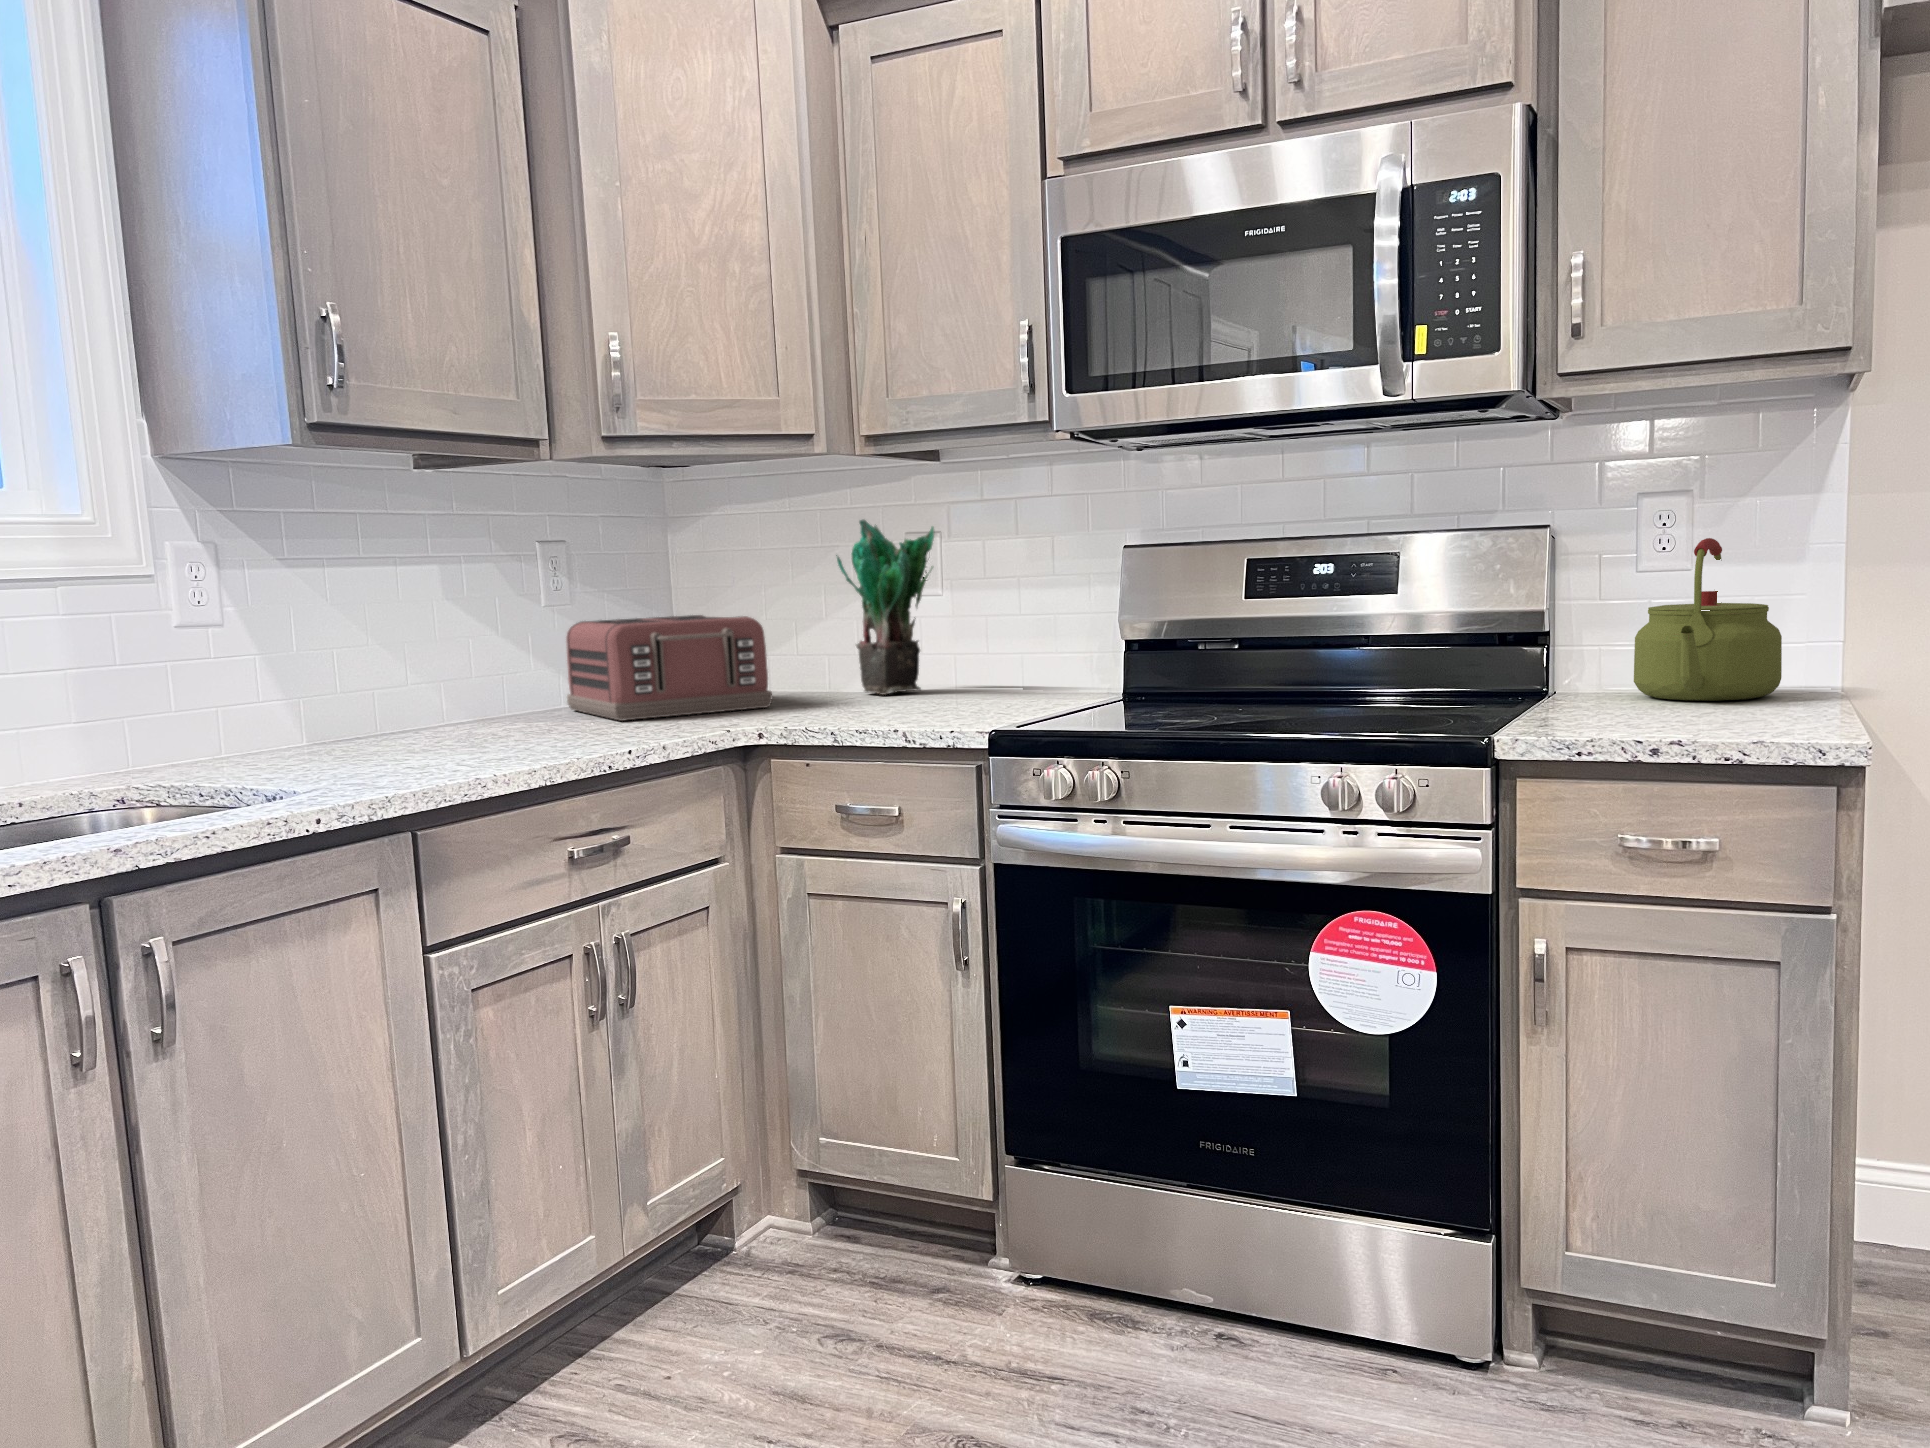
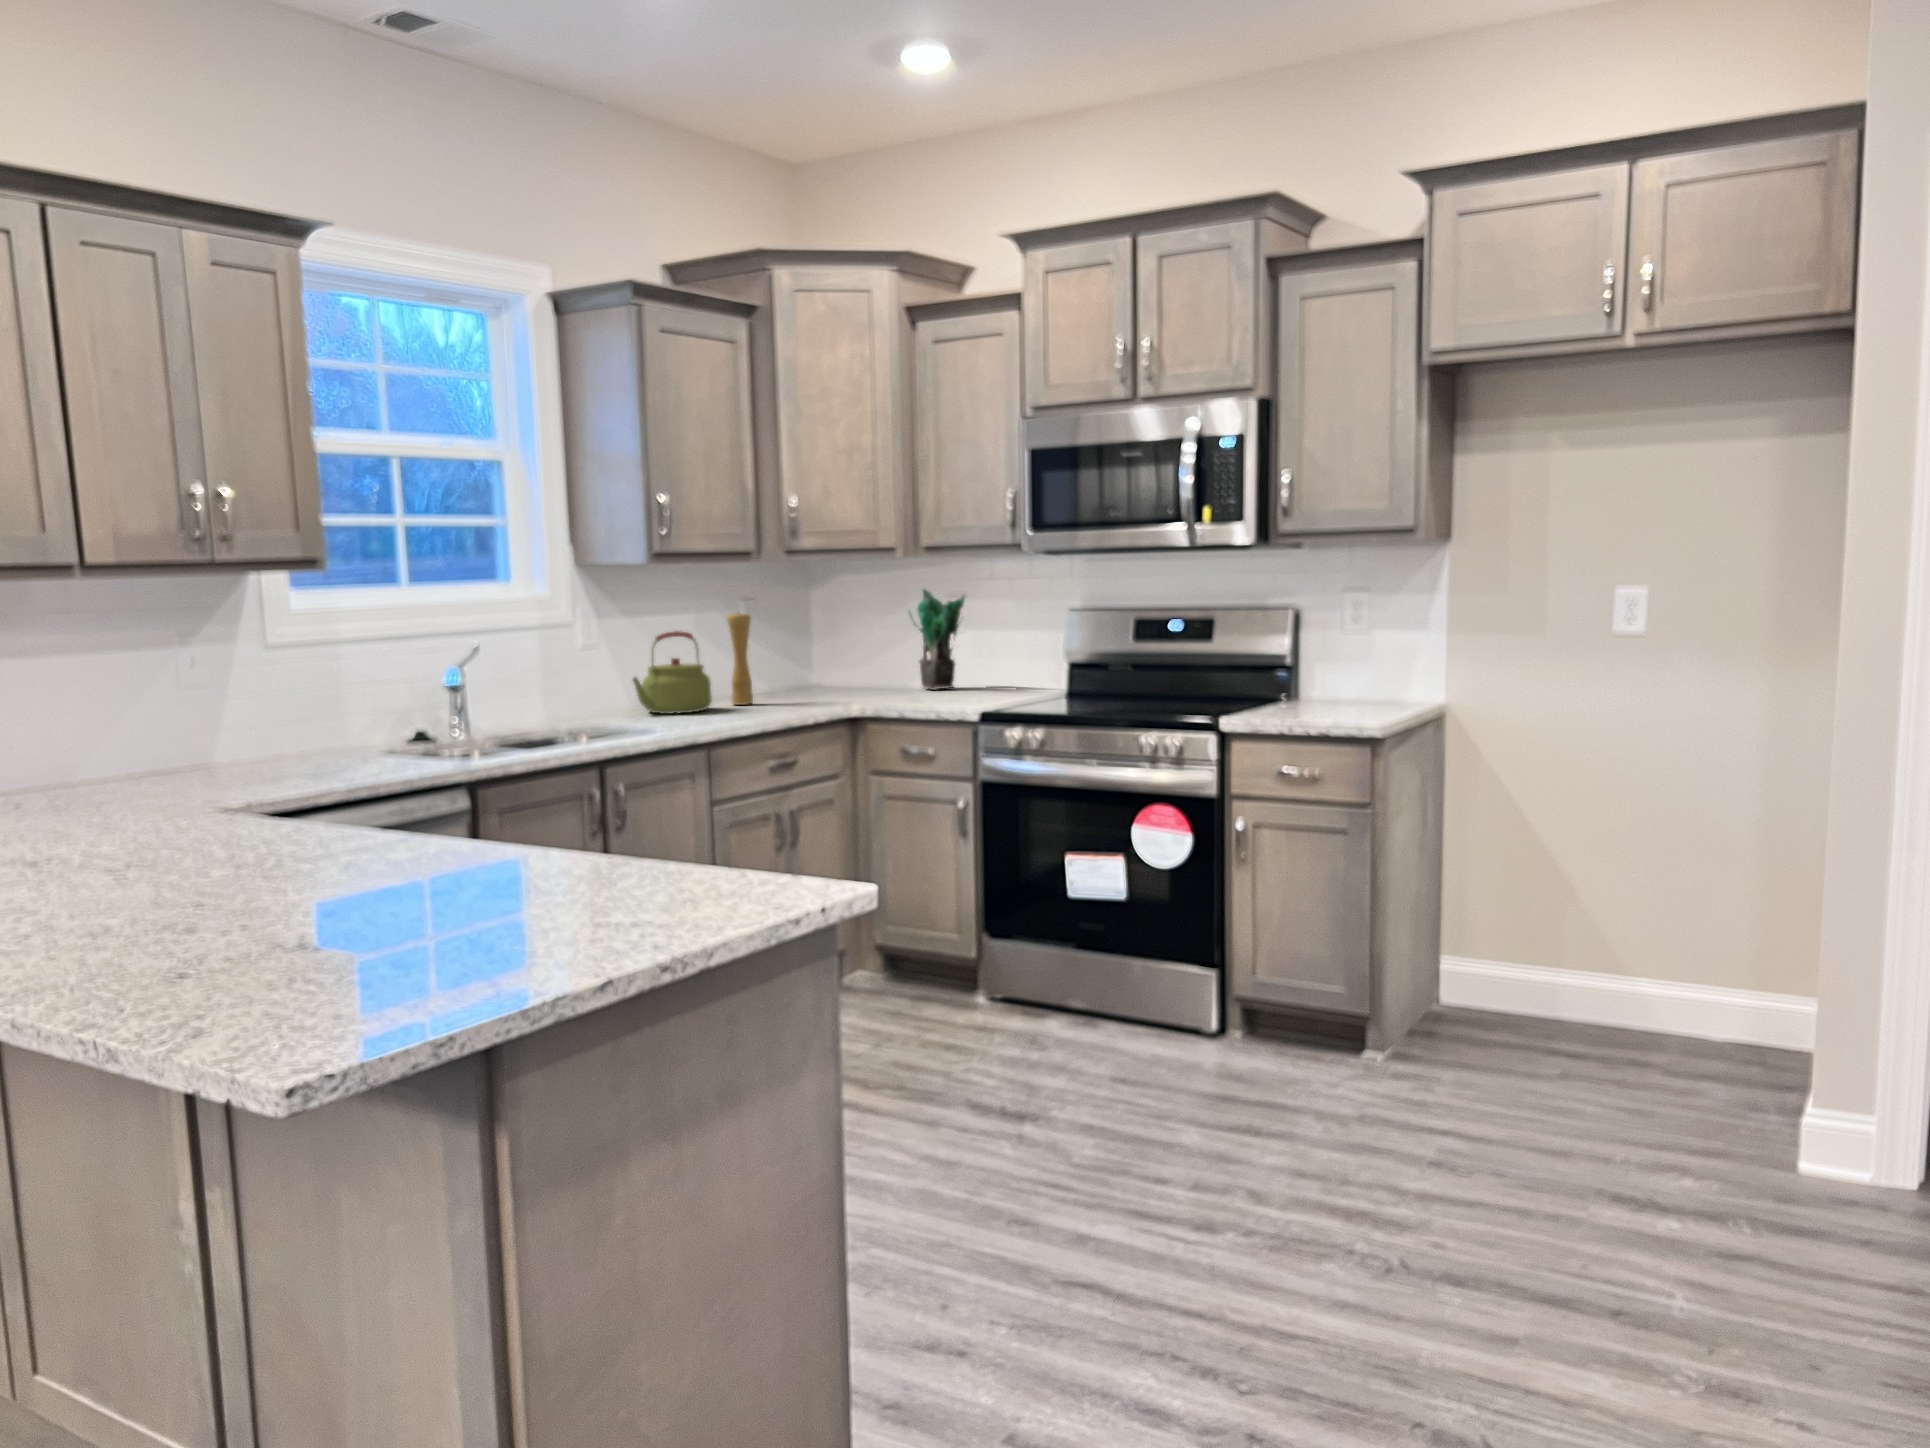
kettle: present [1634,538,1782,701] -> present [633,631,712,714]
pepper mill: none [494,555,551,731] -> present [728,612,753,705]
toaster: present [566,615,772,721] -> none [756,641,870,701]

